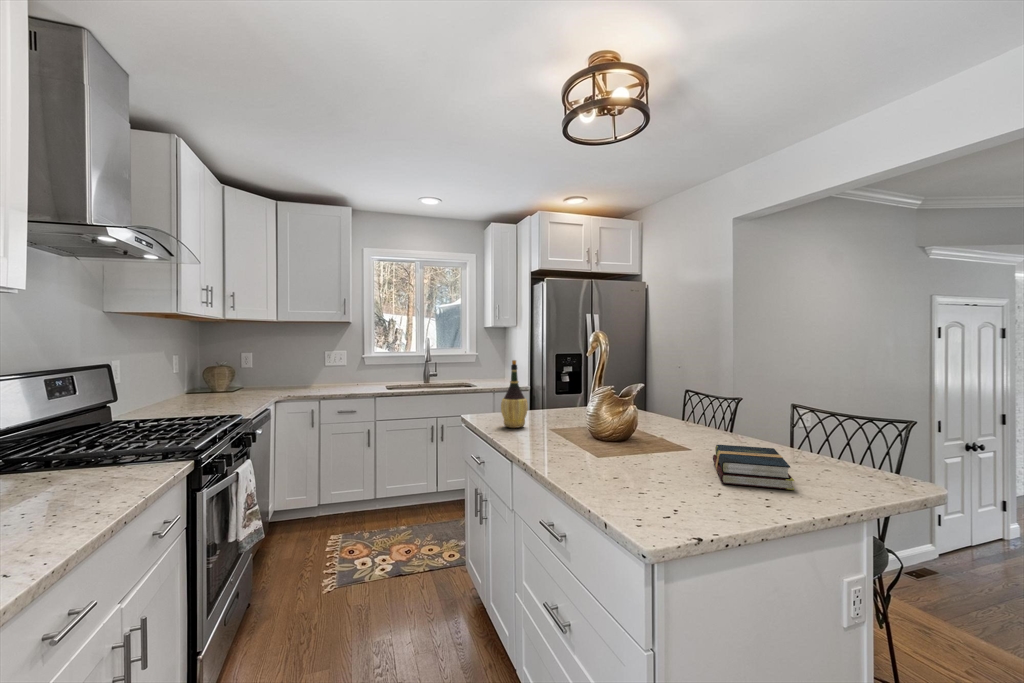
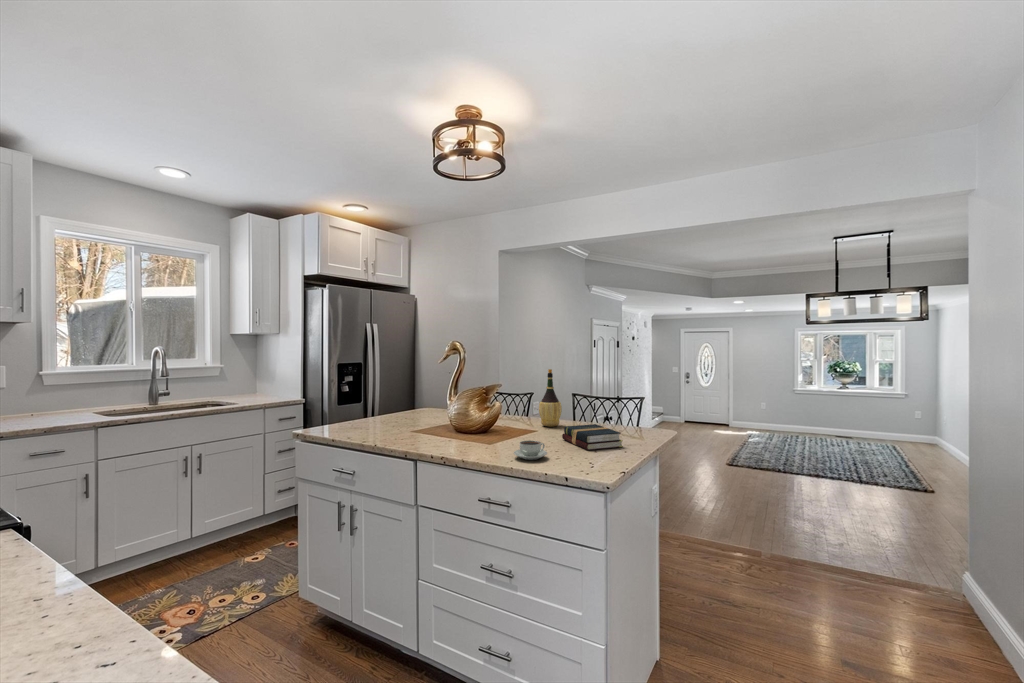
wine bottle: present [501,360,528,428] -> present [539,369,562,426]
coffee cup: none [598,453,645,480] -> present [514,440,547,460]

